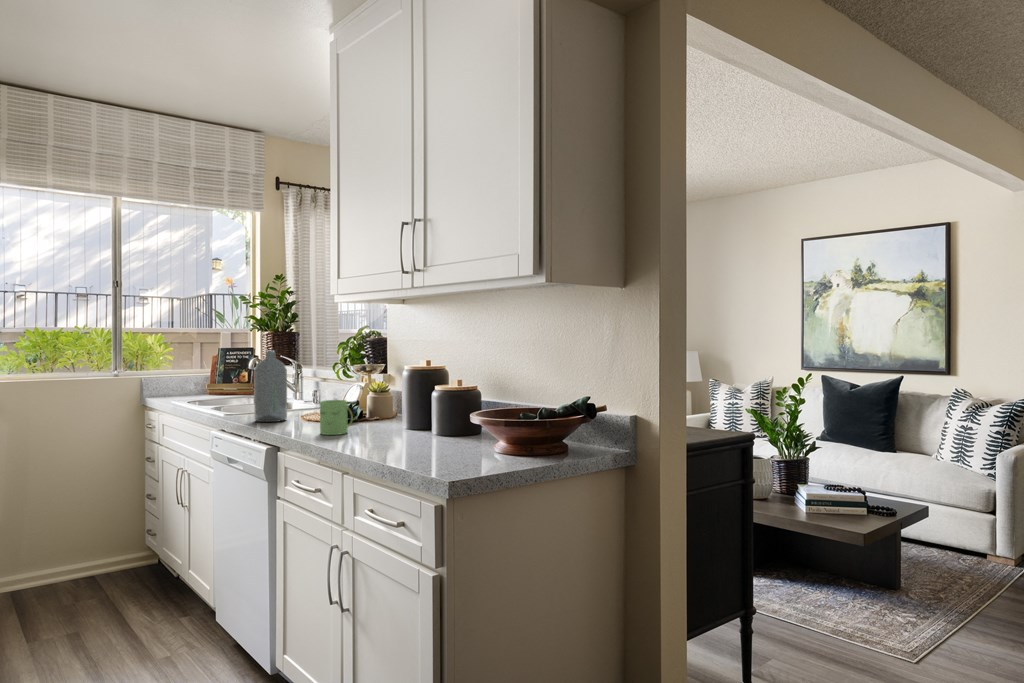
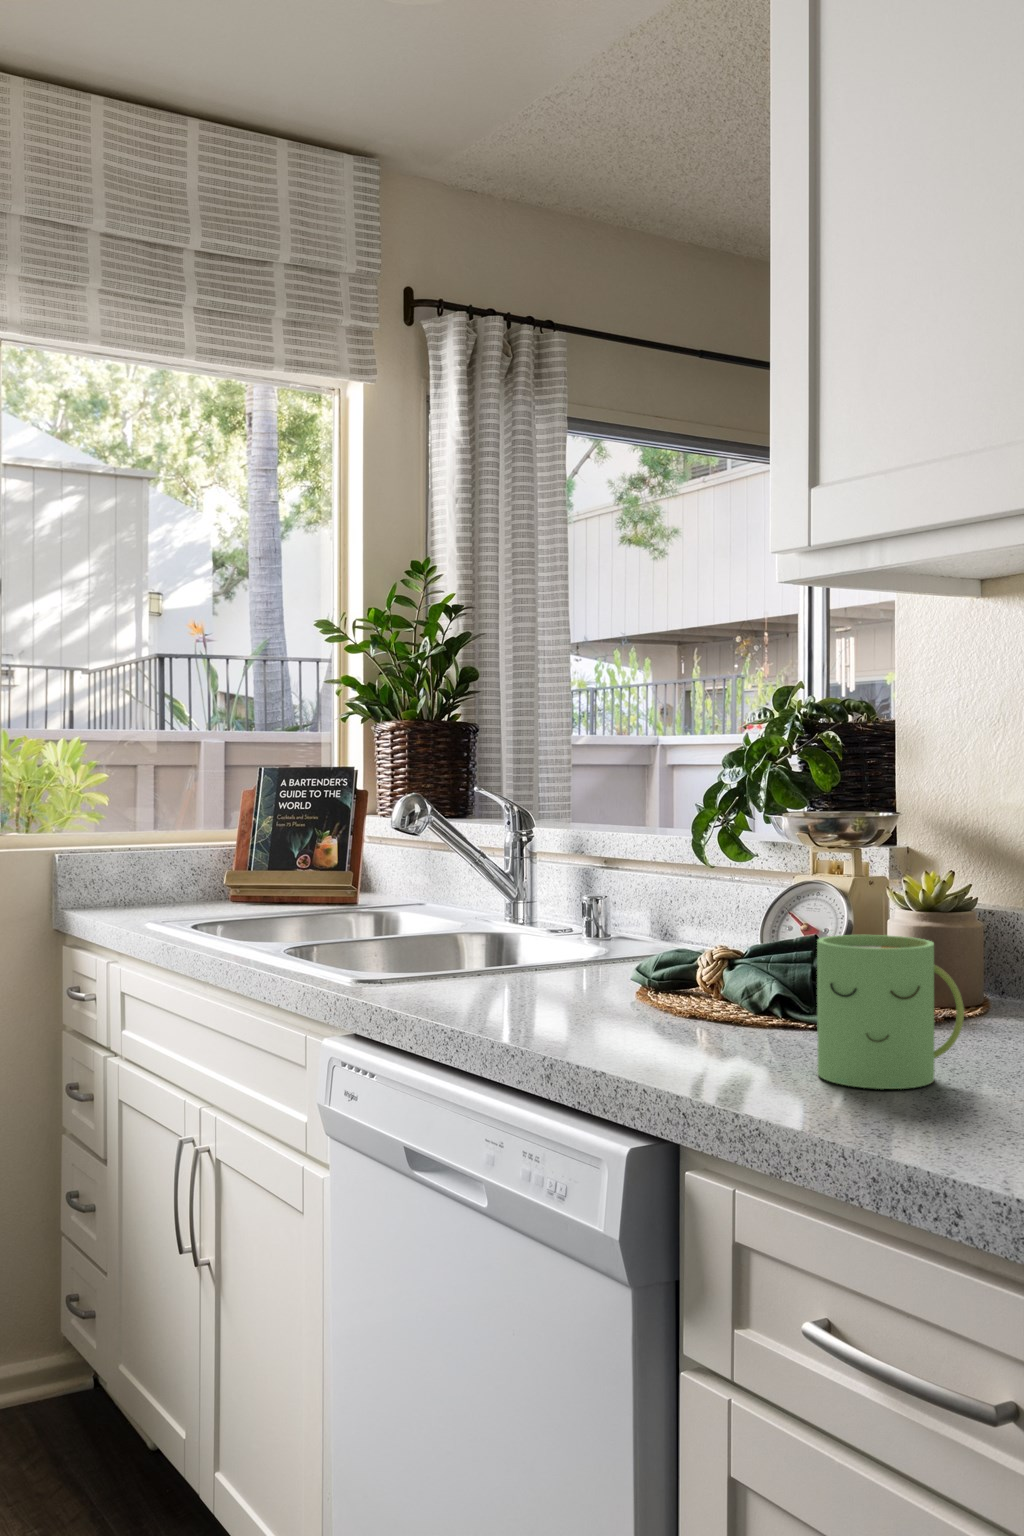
bottle: present [254,351,287,422] -> none [472,748,585,1010]

